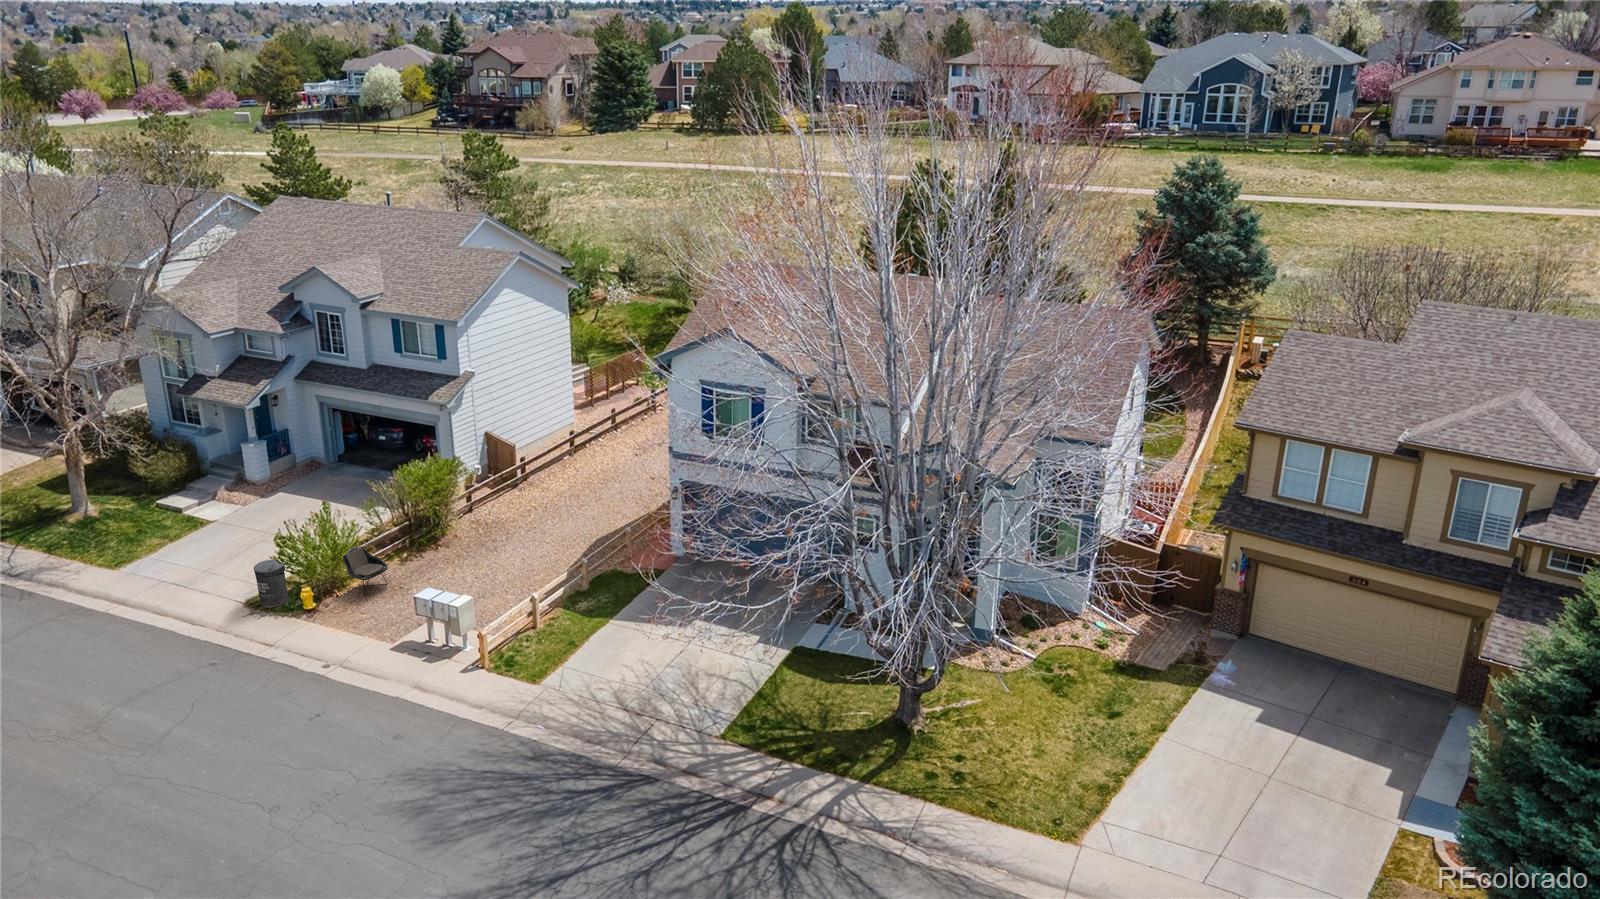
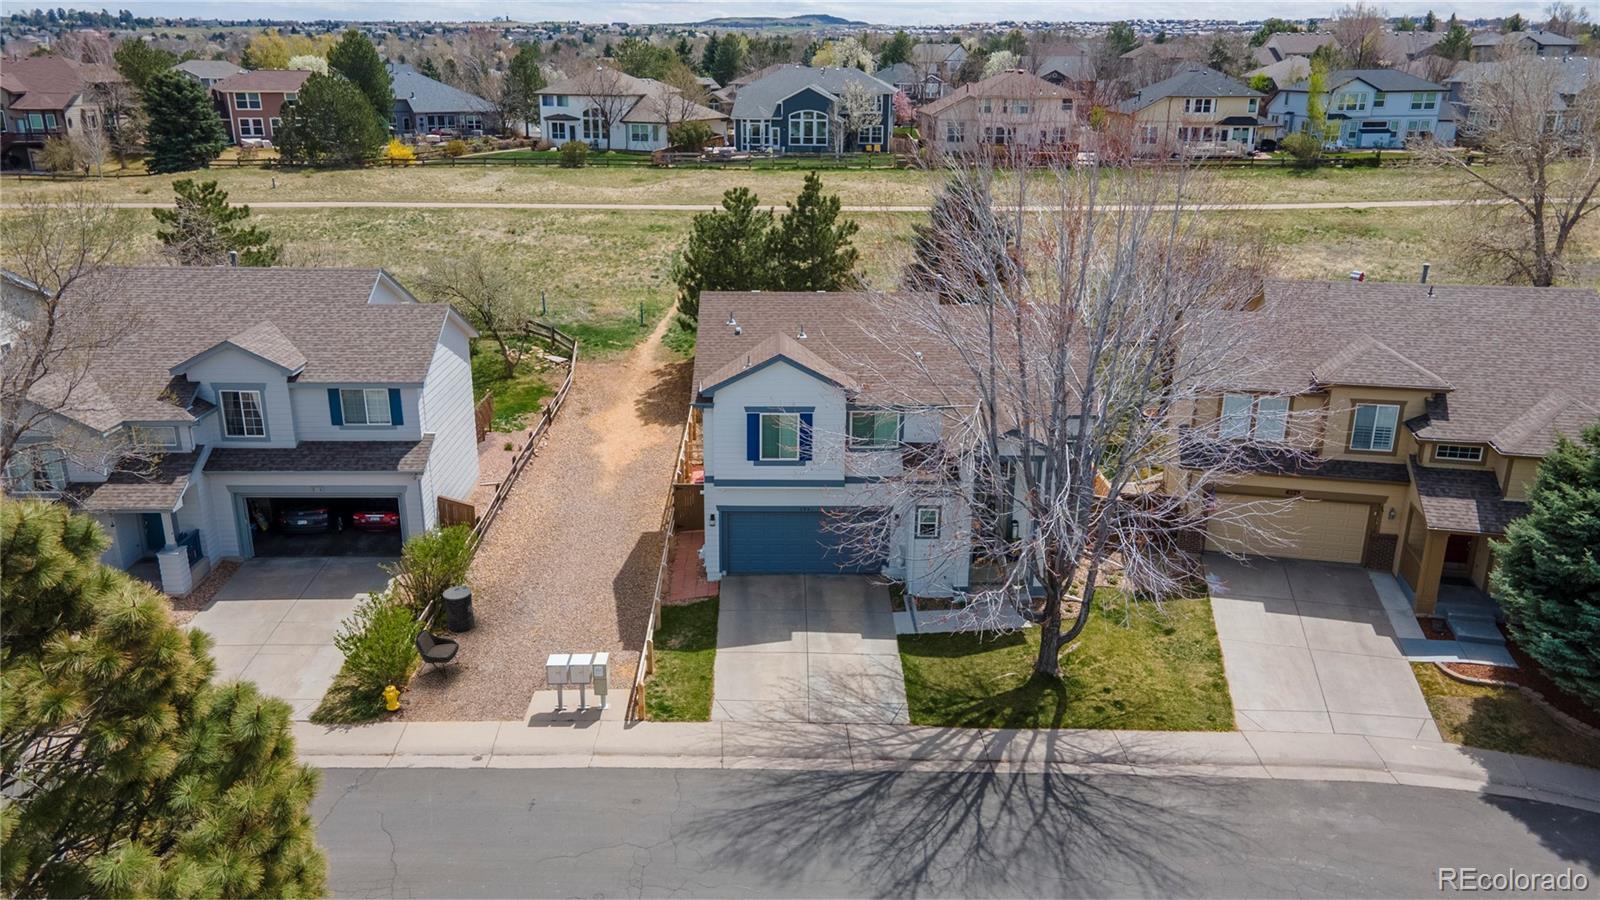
trash can: present [254,560,289,608] -> present [443,586,475,632]

